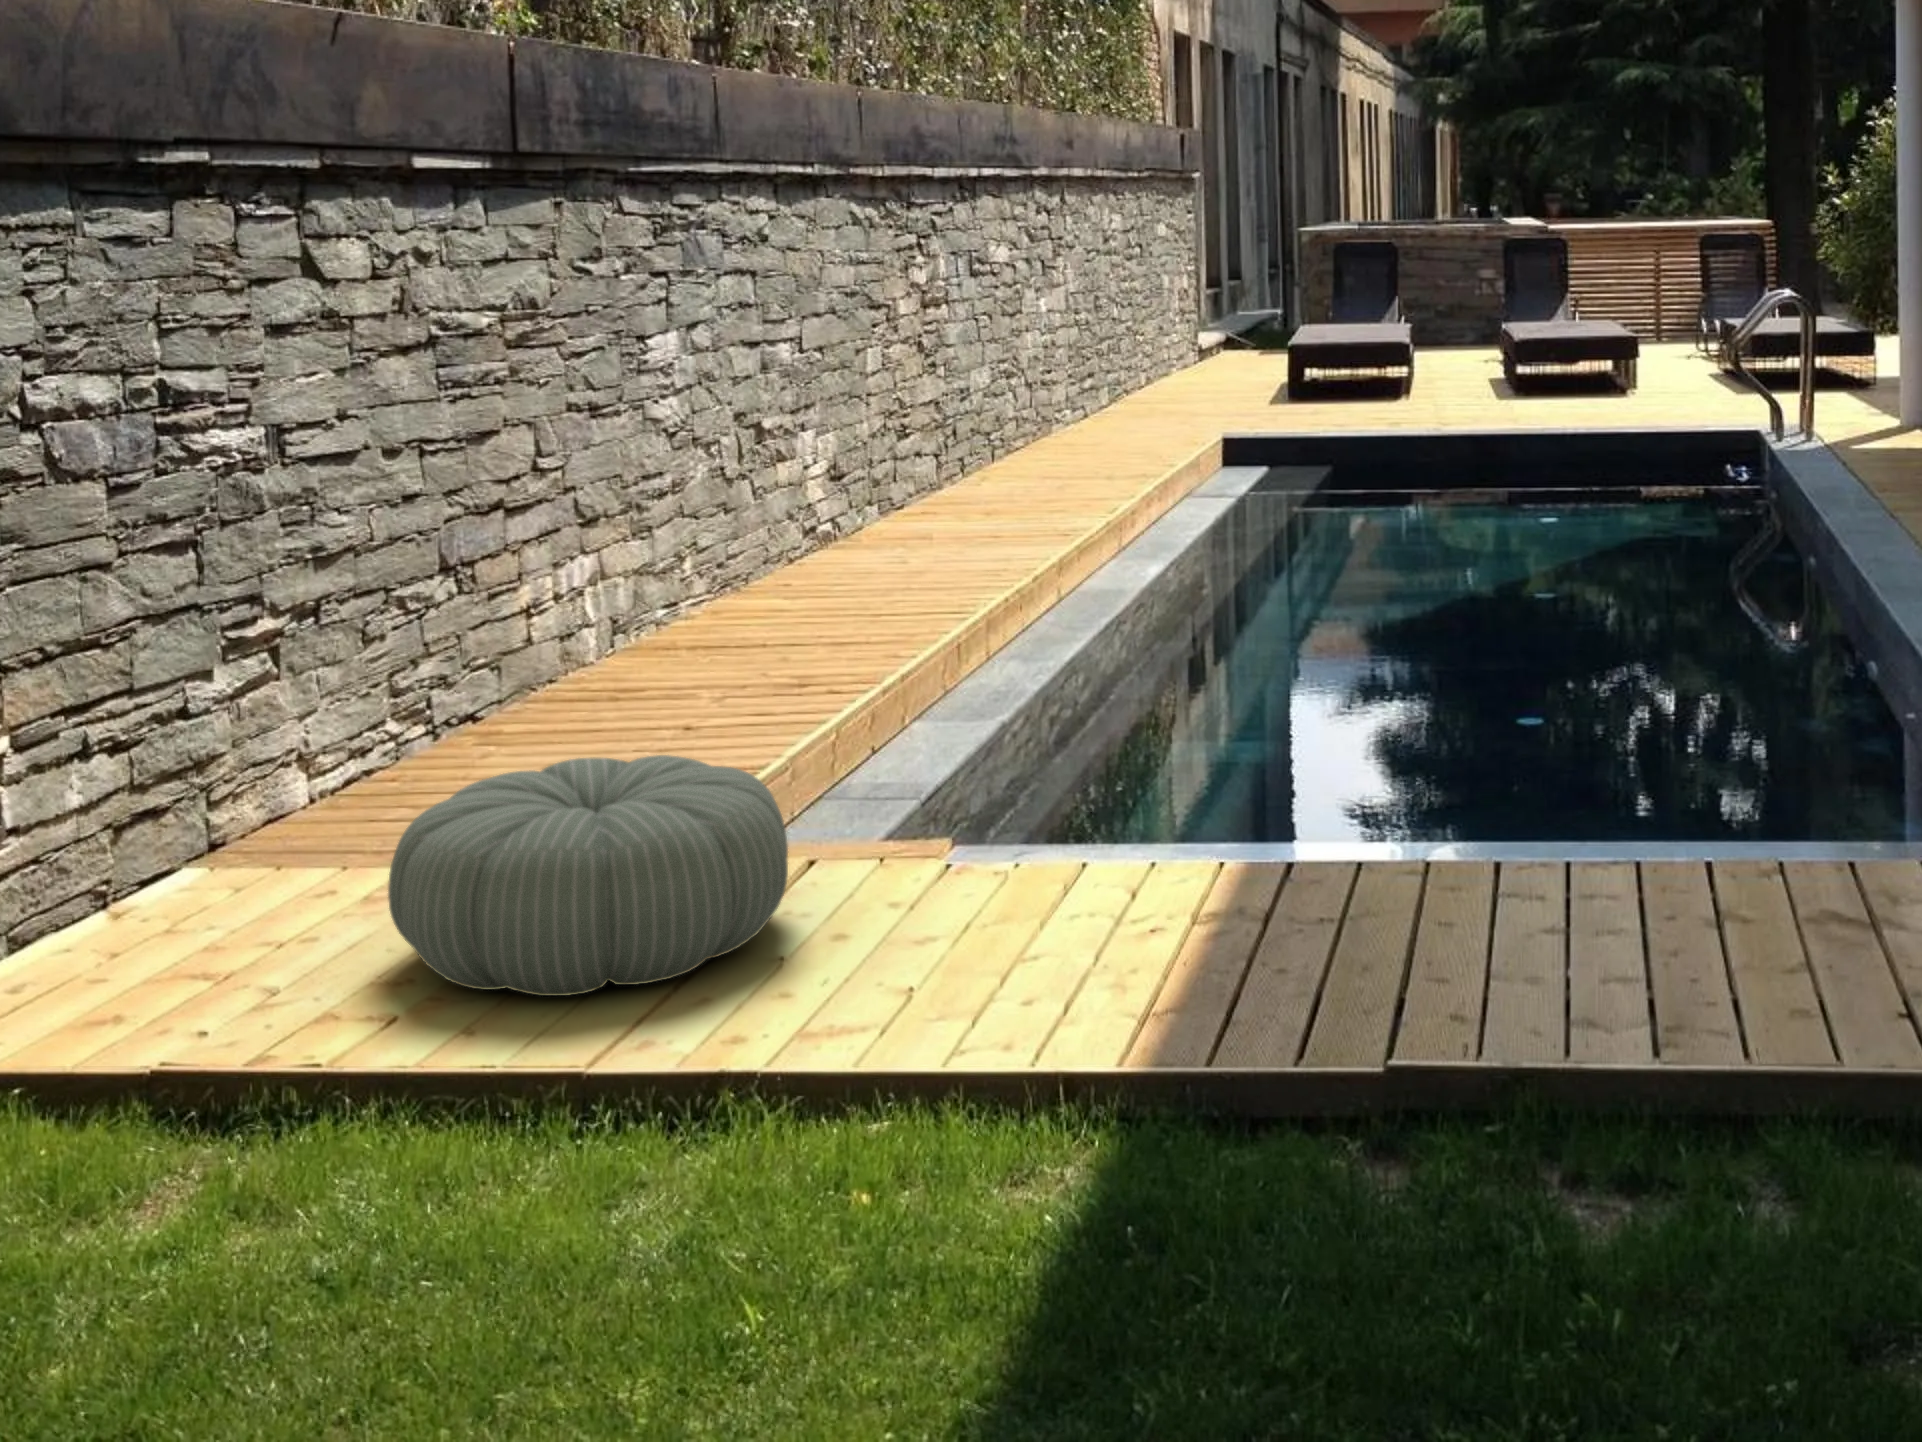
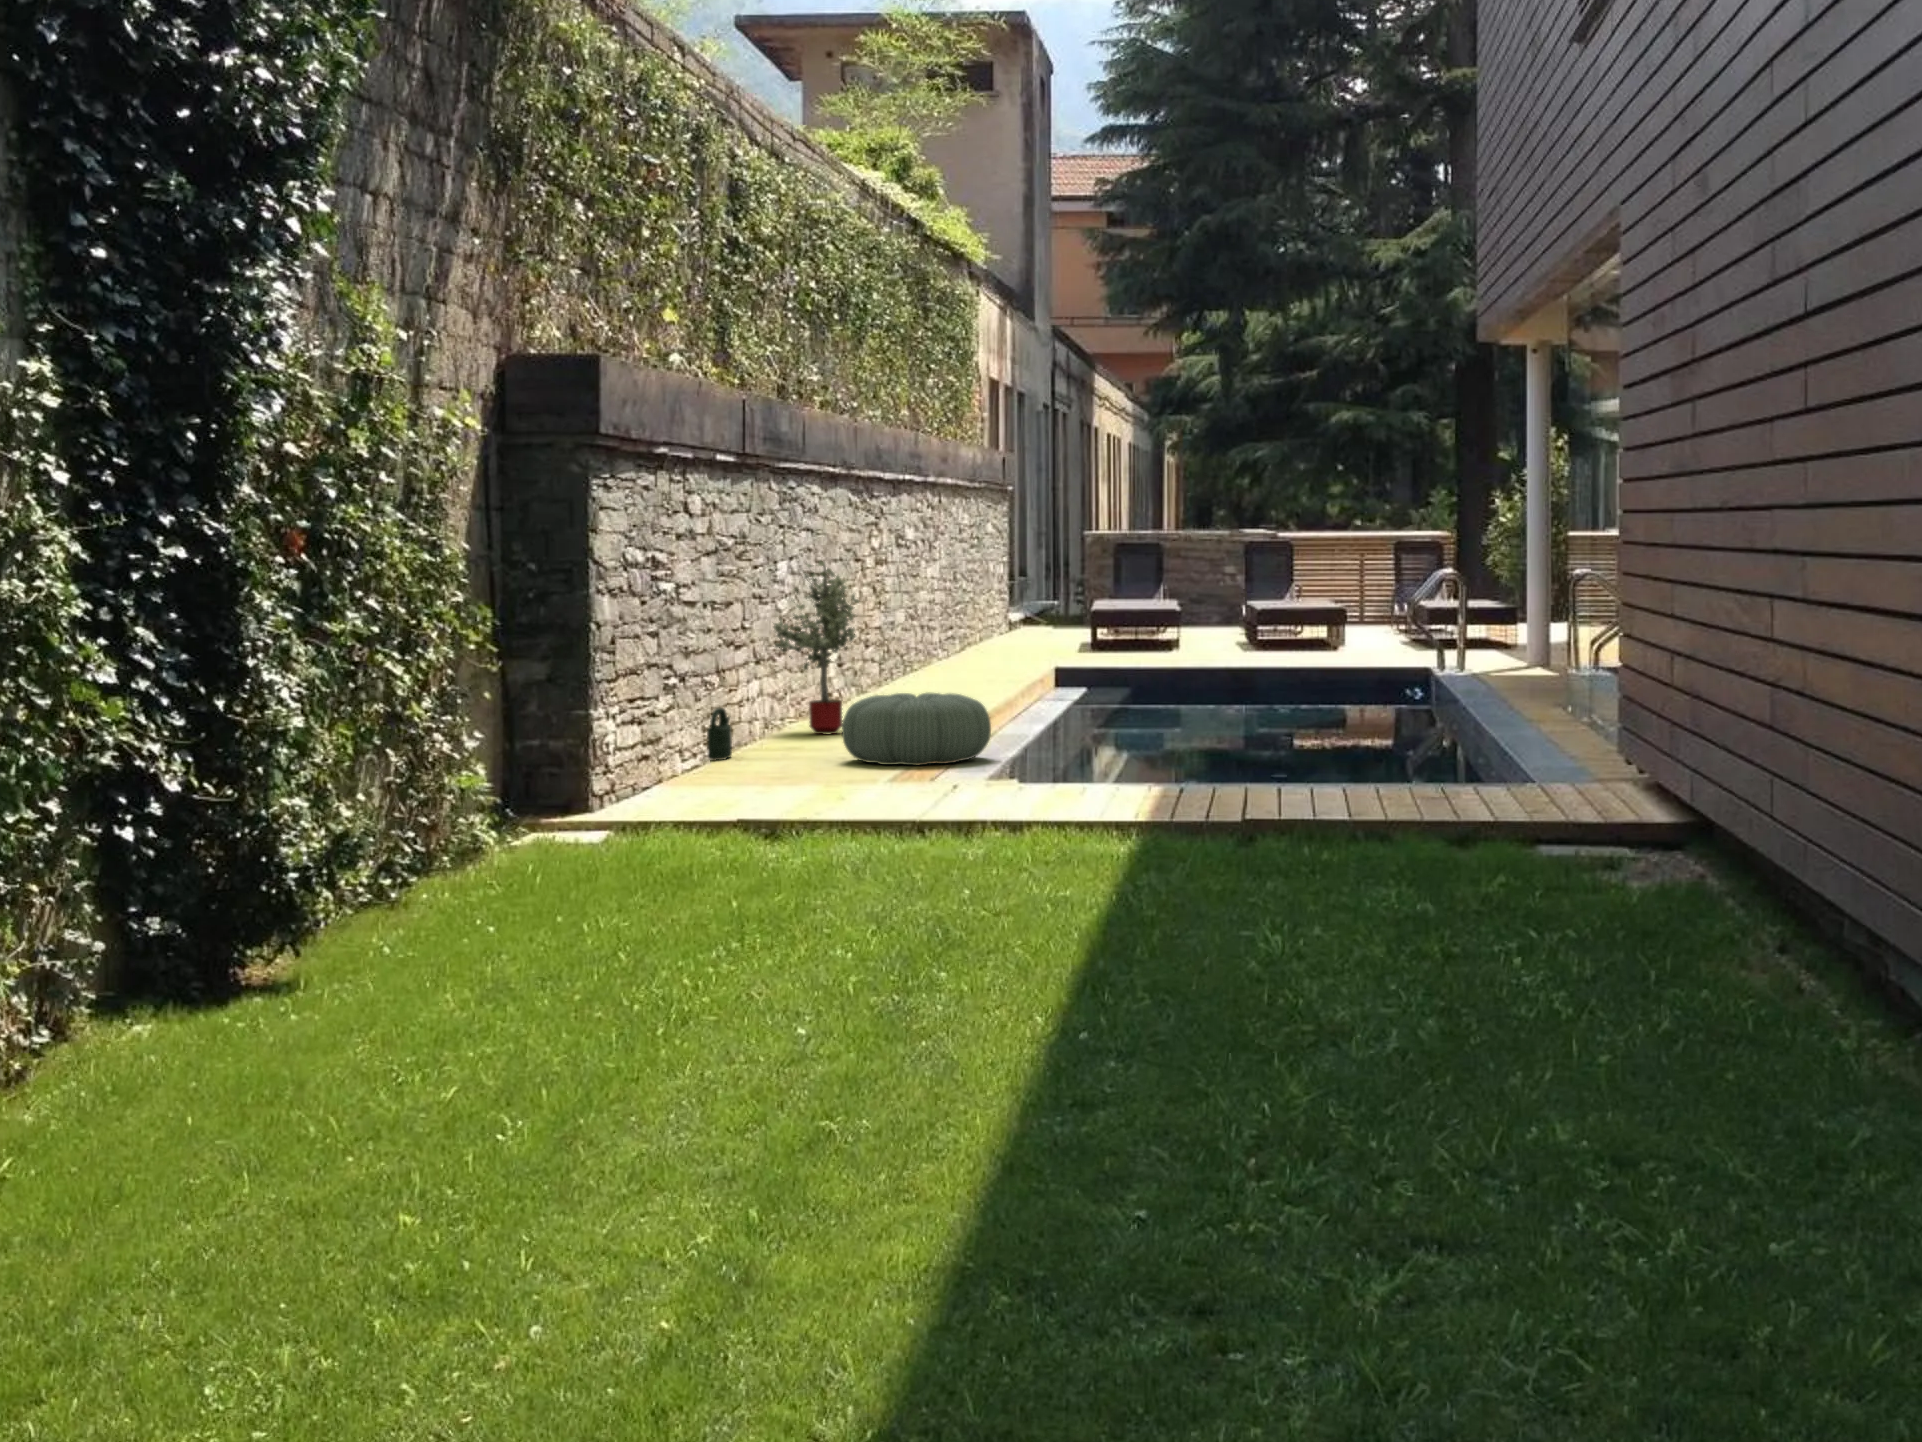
potted tree: none [474,370,686,731] -> present [774,560,859,735]
watering can: none [101,781,228,923] -> present [707,708,732,760]

